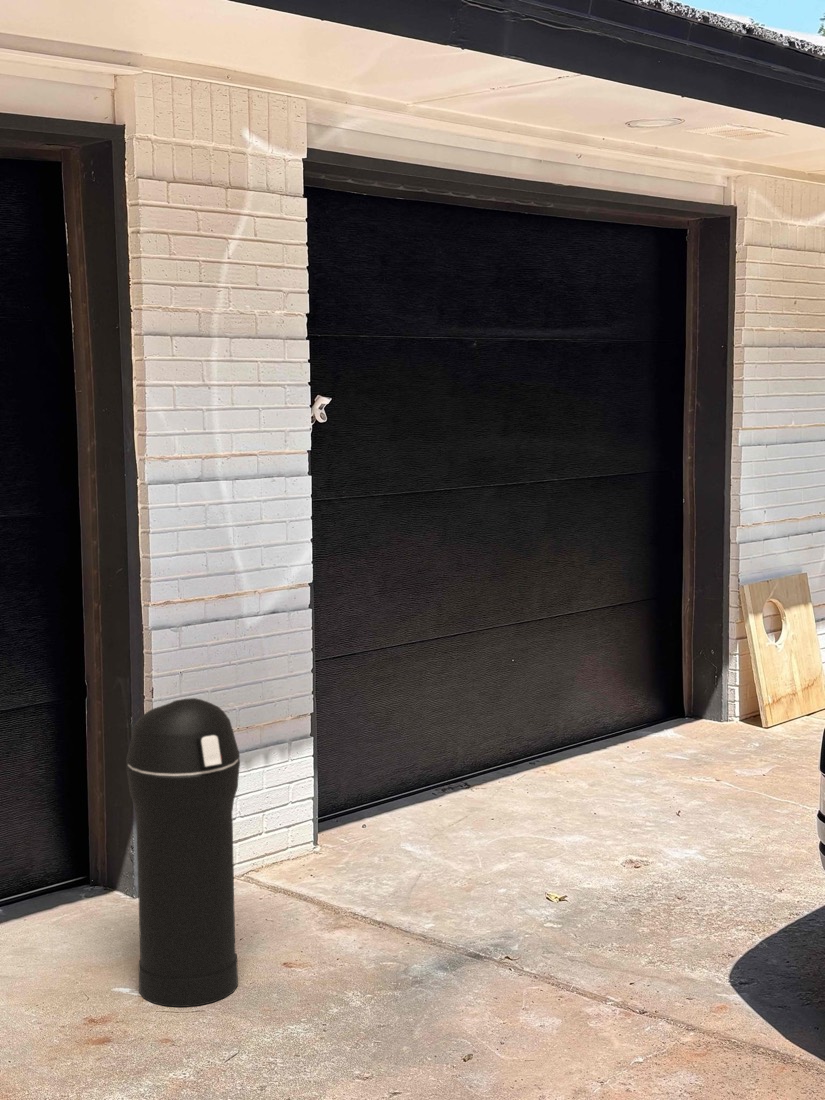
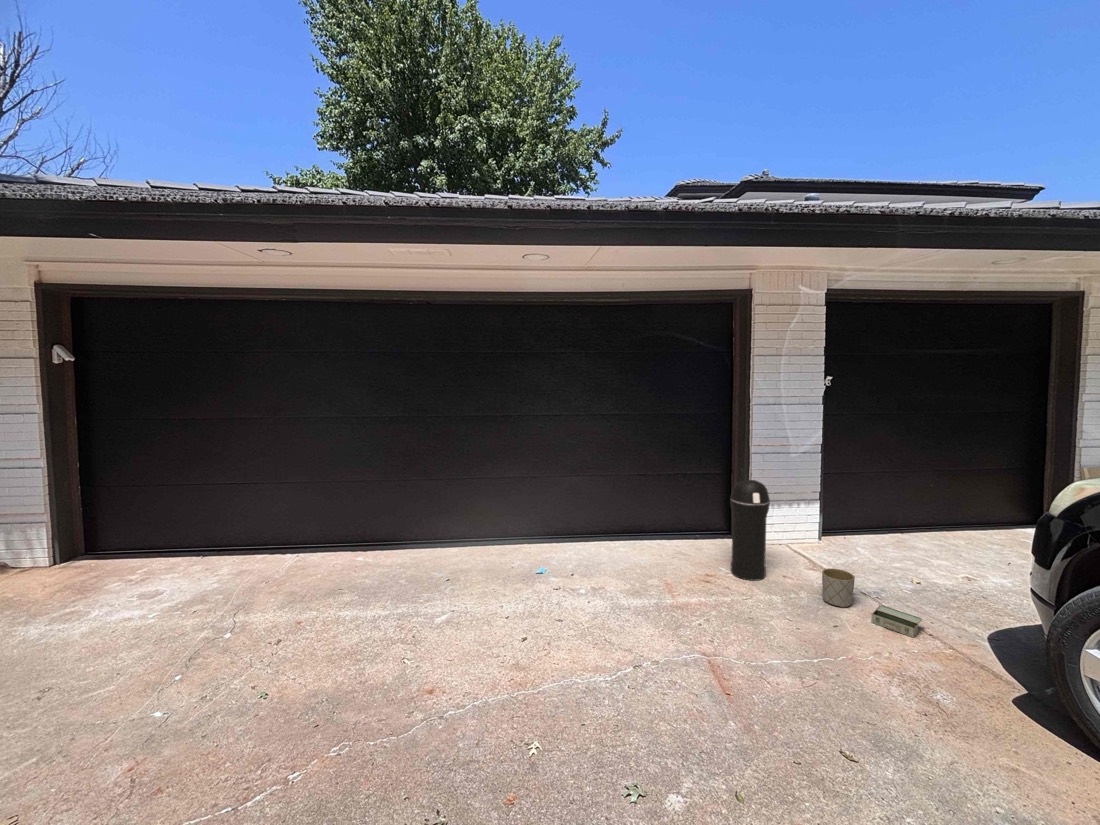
planter: none [394,908,470,1009] -> present [822,568,855,608]
toolbox: none [525,973,621,1032] -> present [871,605,922,637]

